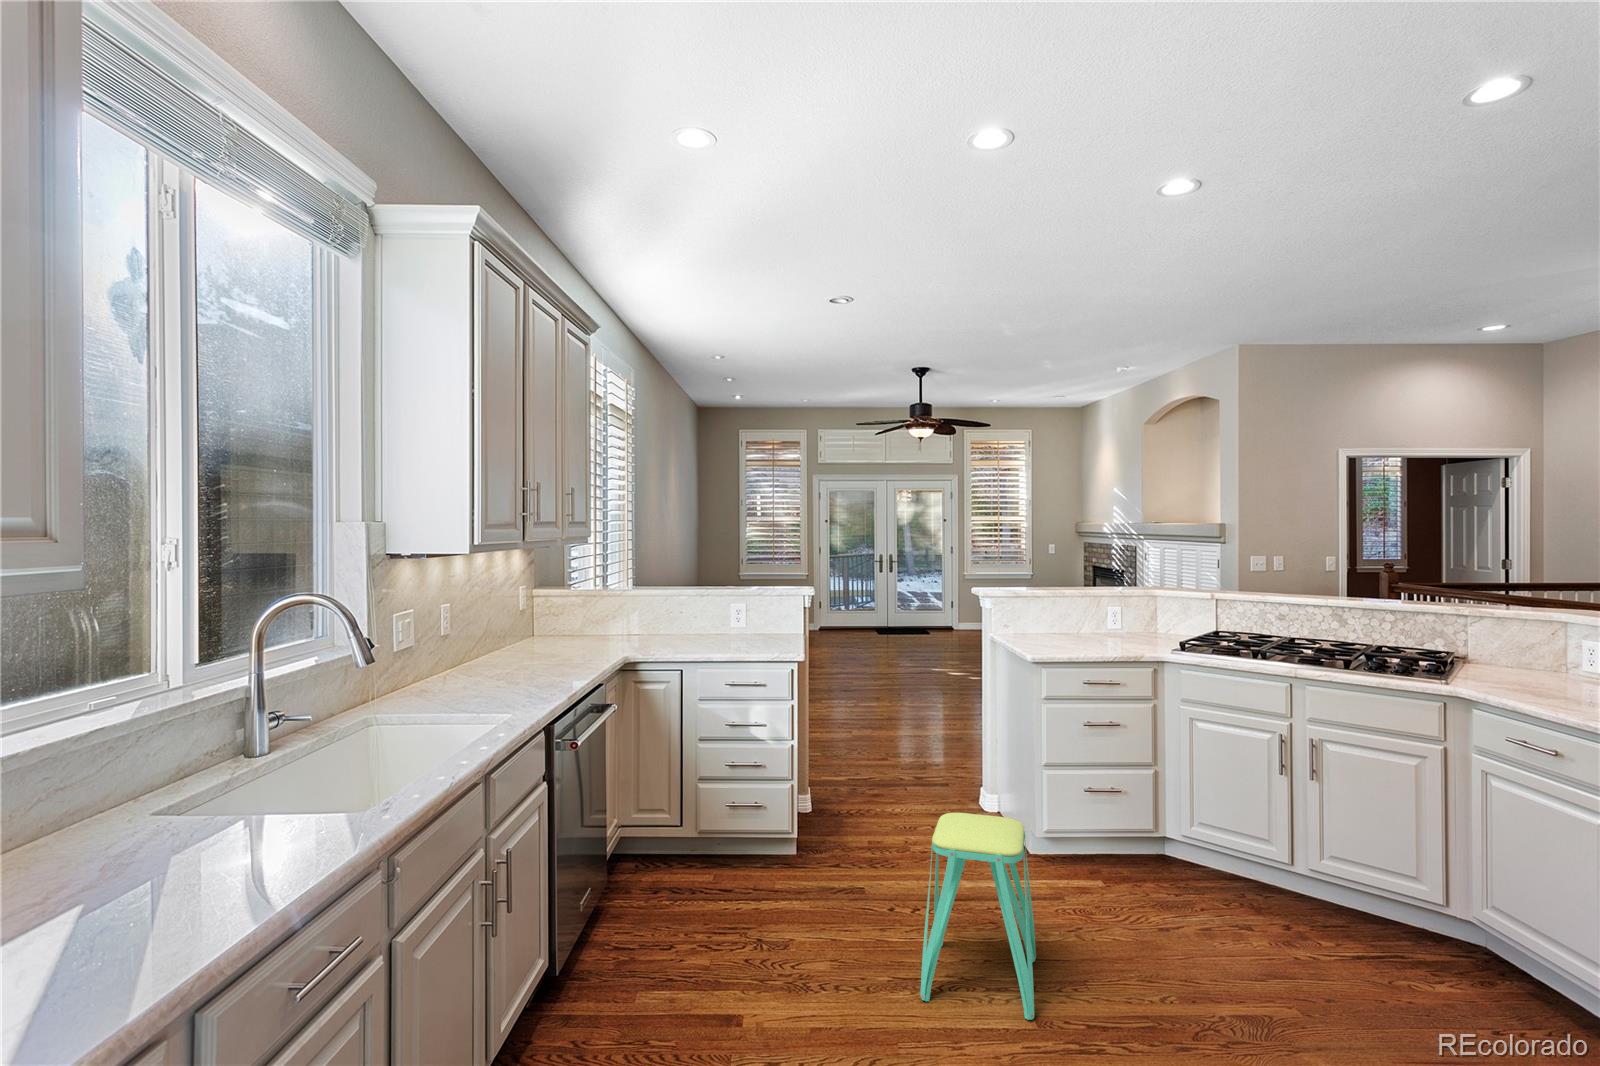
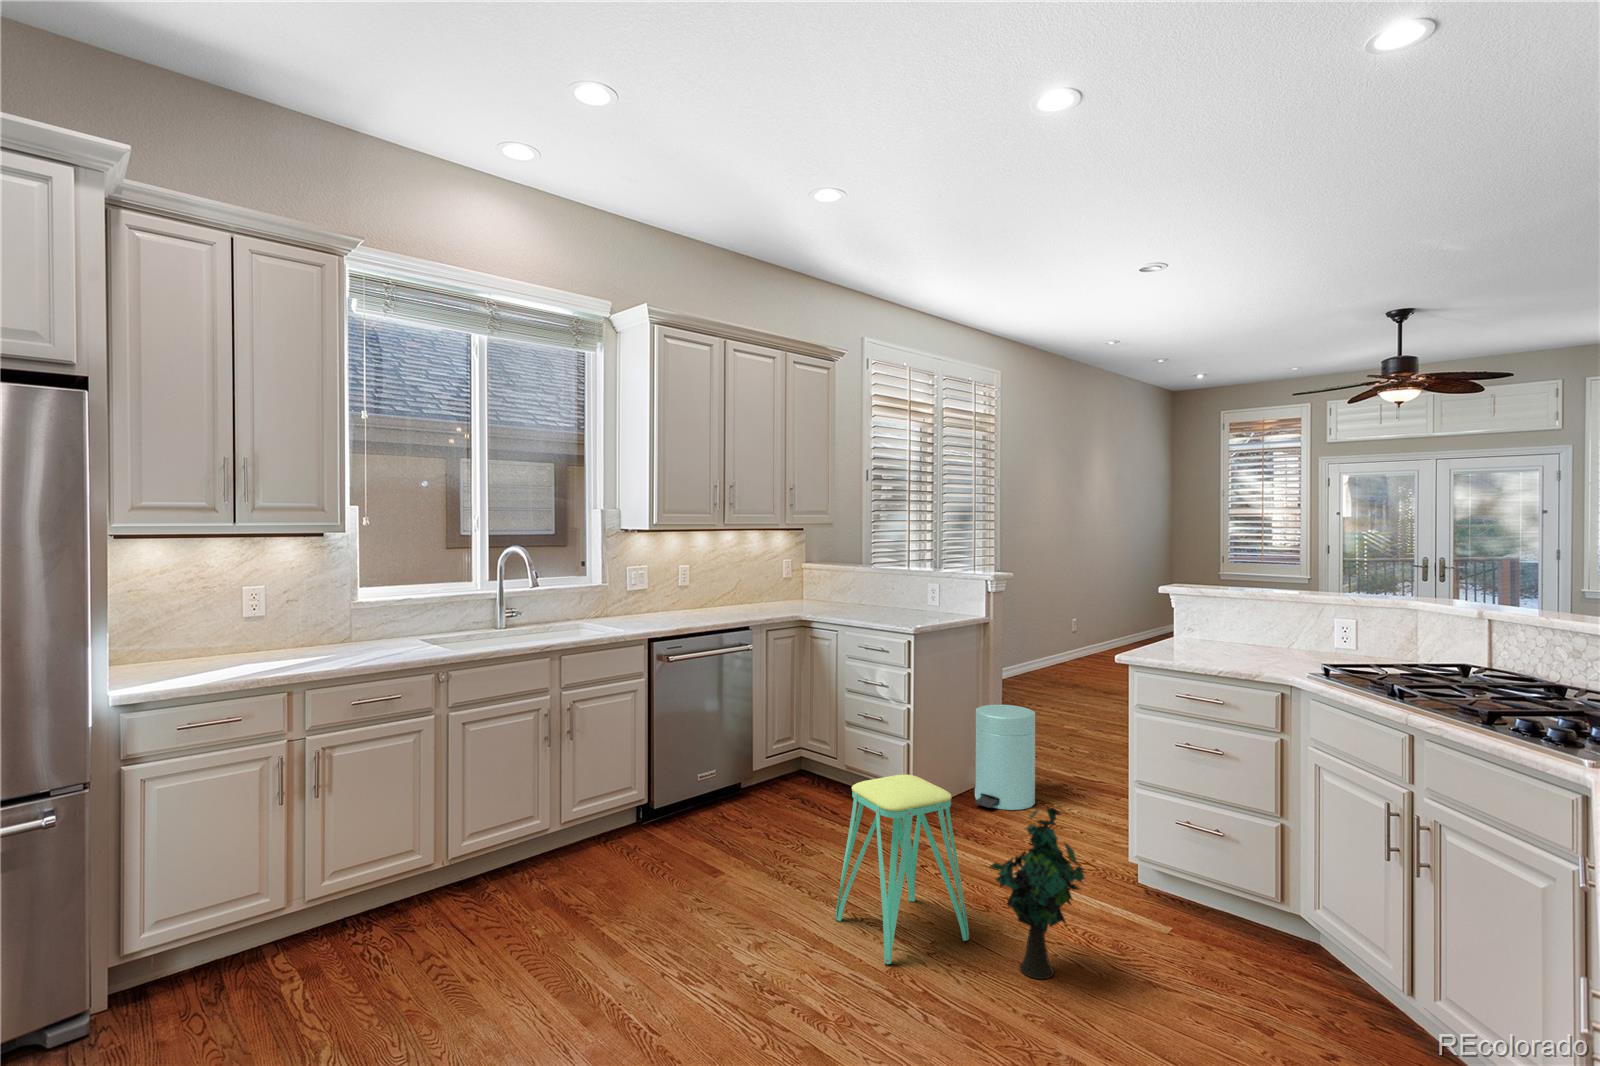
trash can: none [805,719,865,828] -> present [974,704,1035,810]
decorative plant: none [1066,804,1144,968] -> present [990,808,1084,979]

